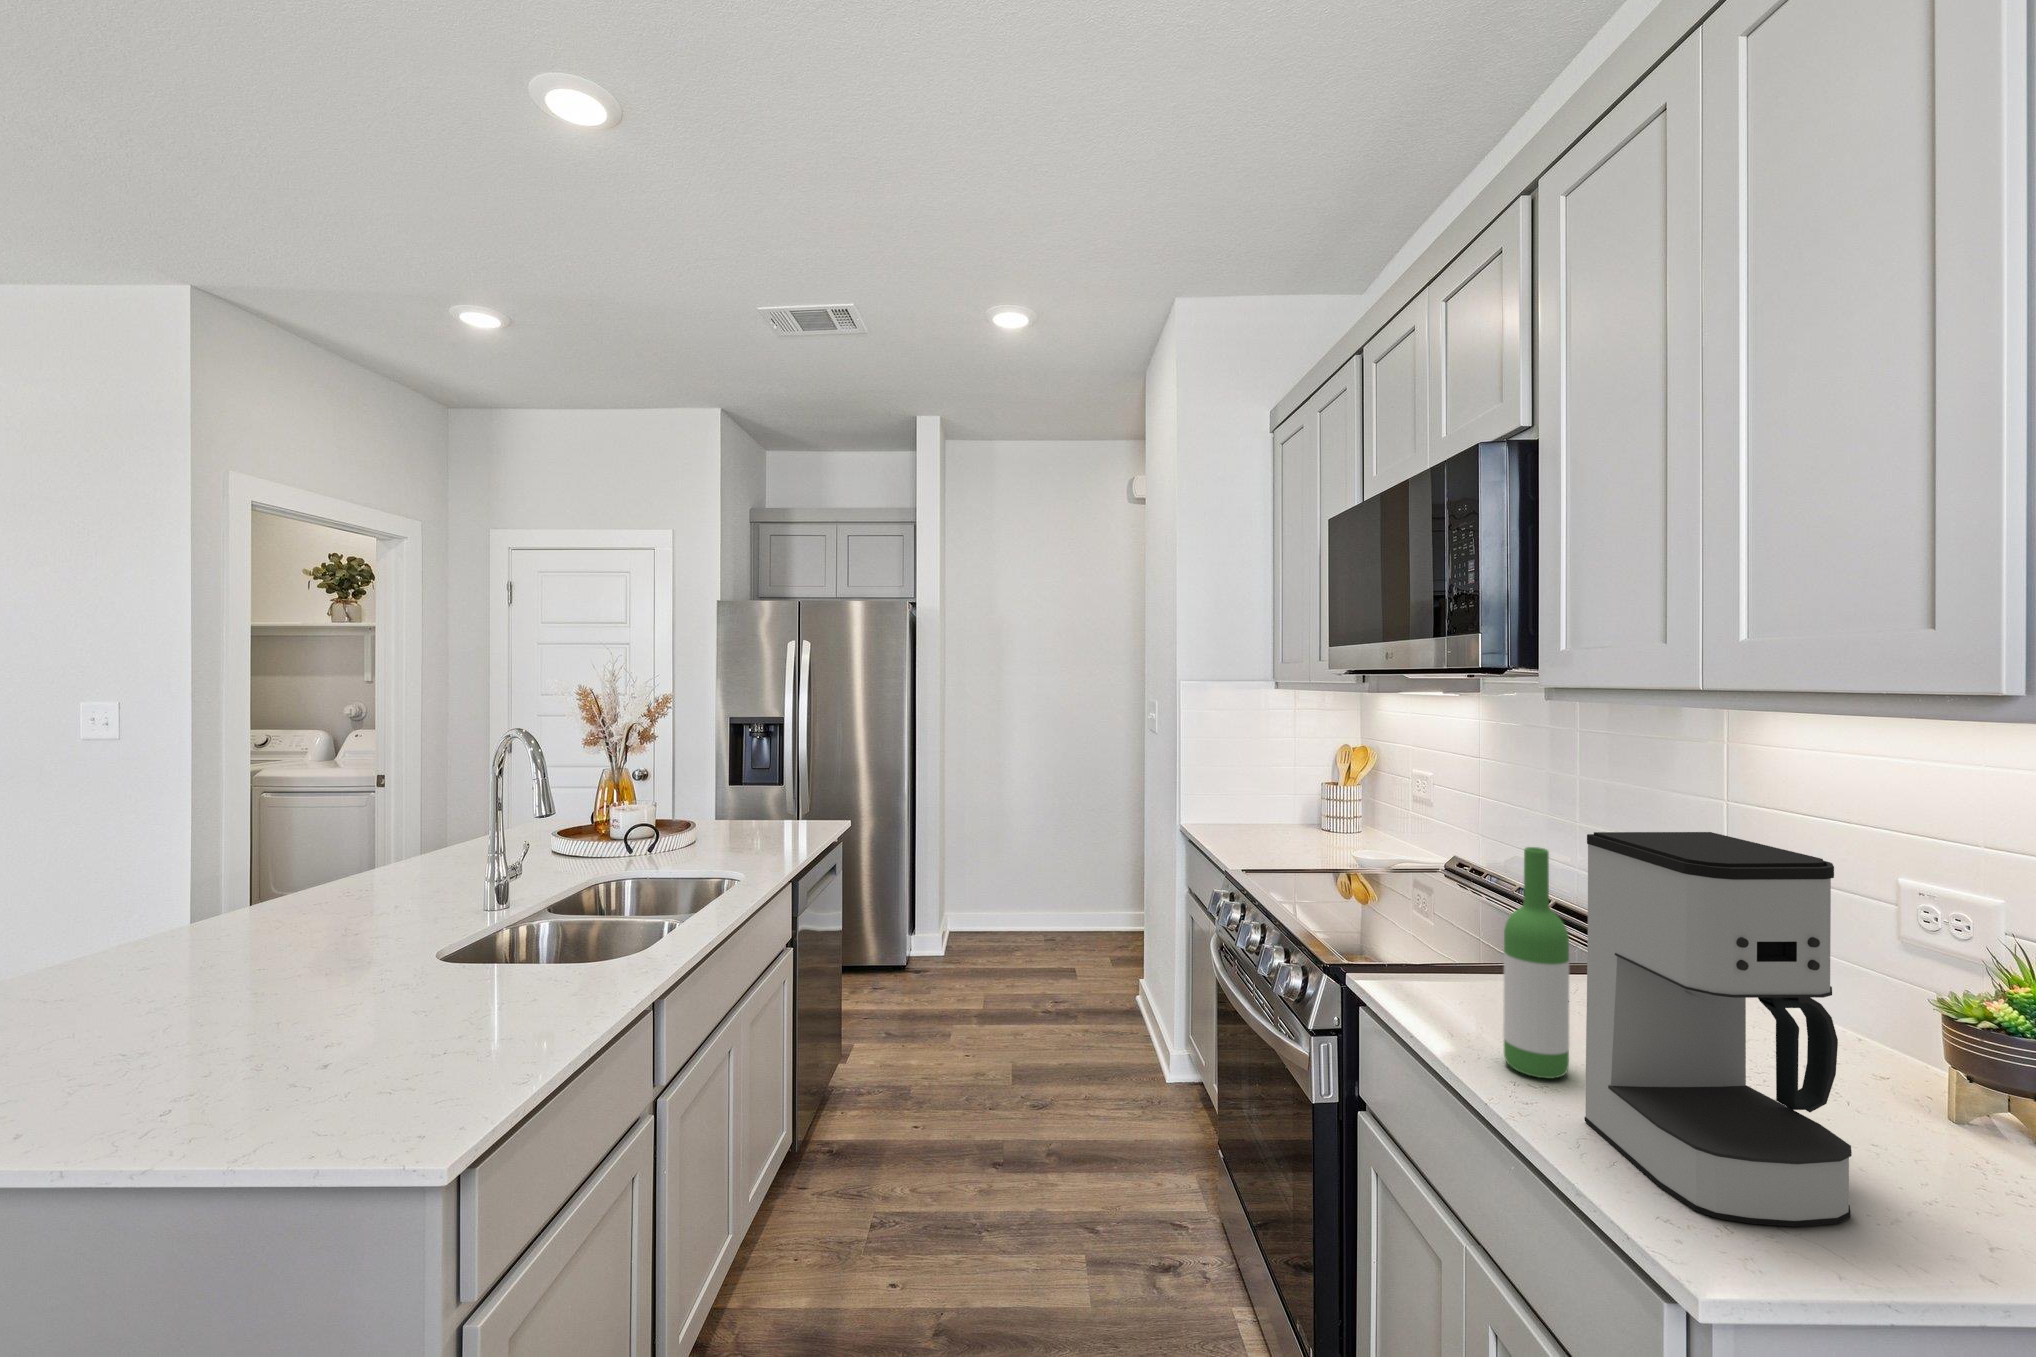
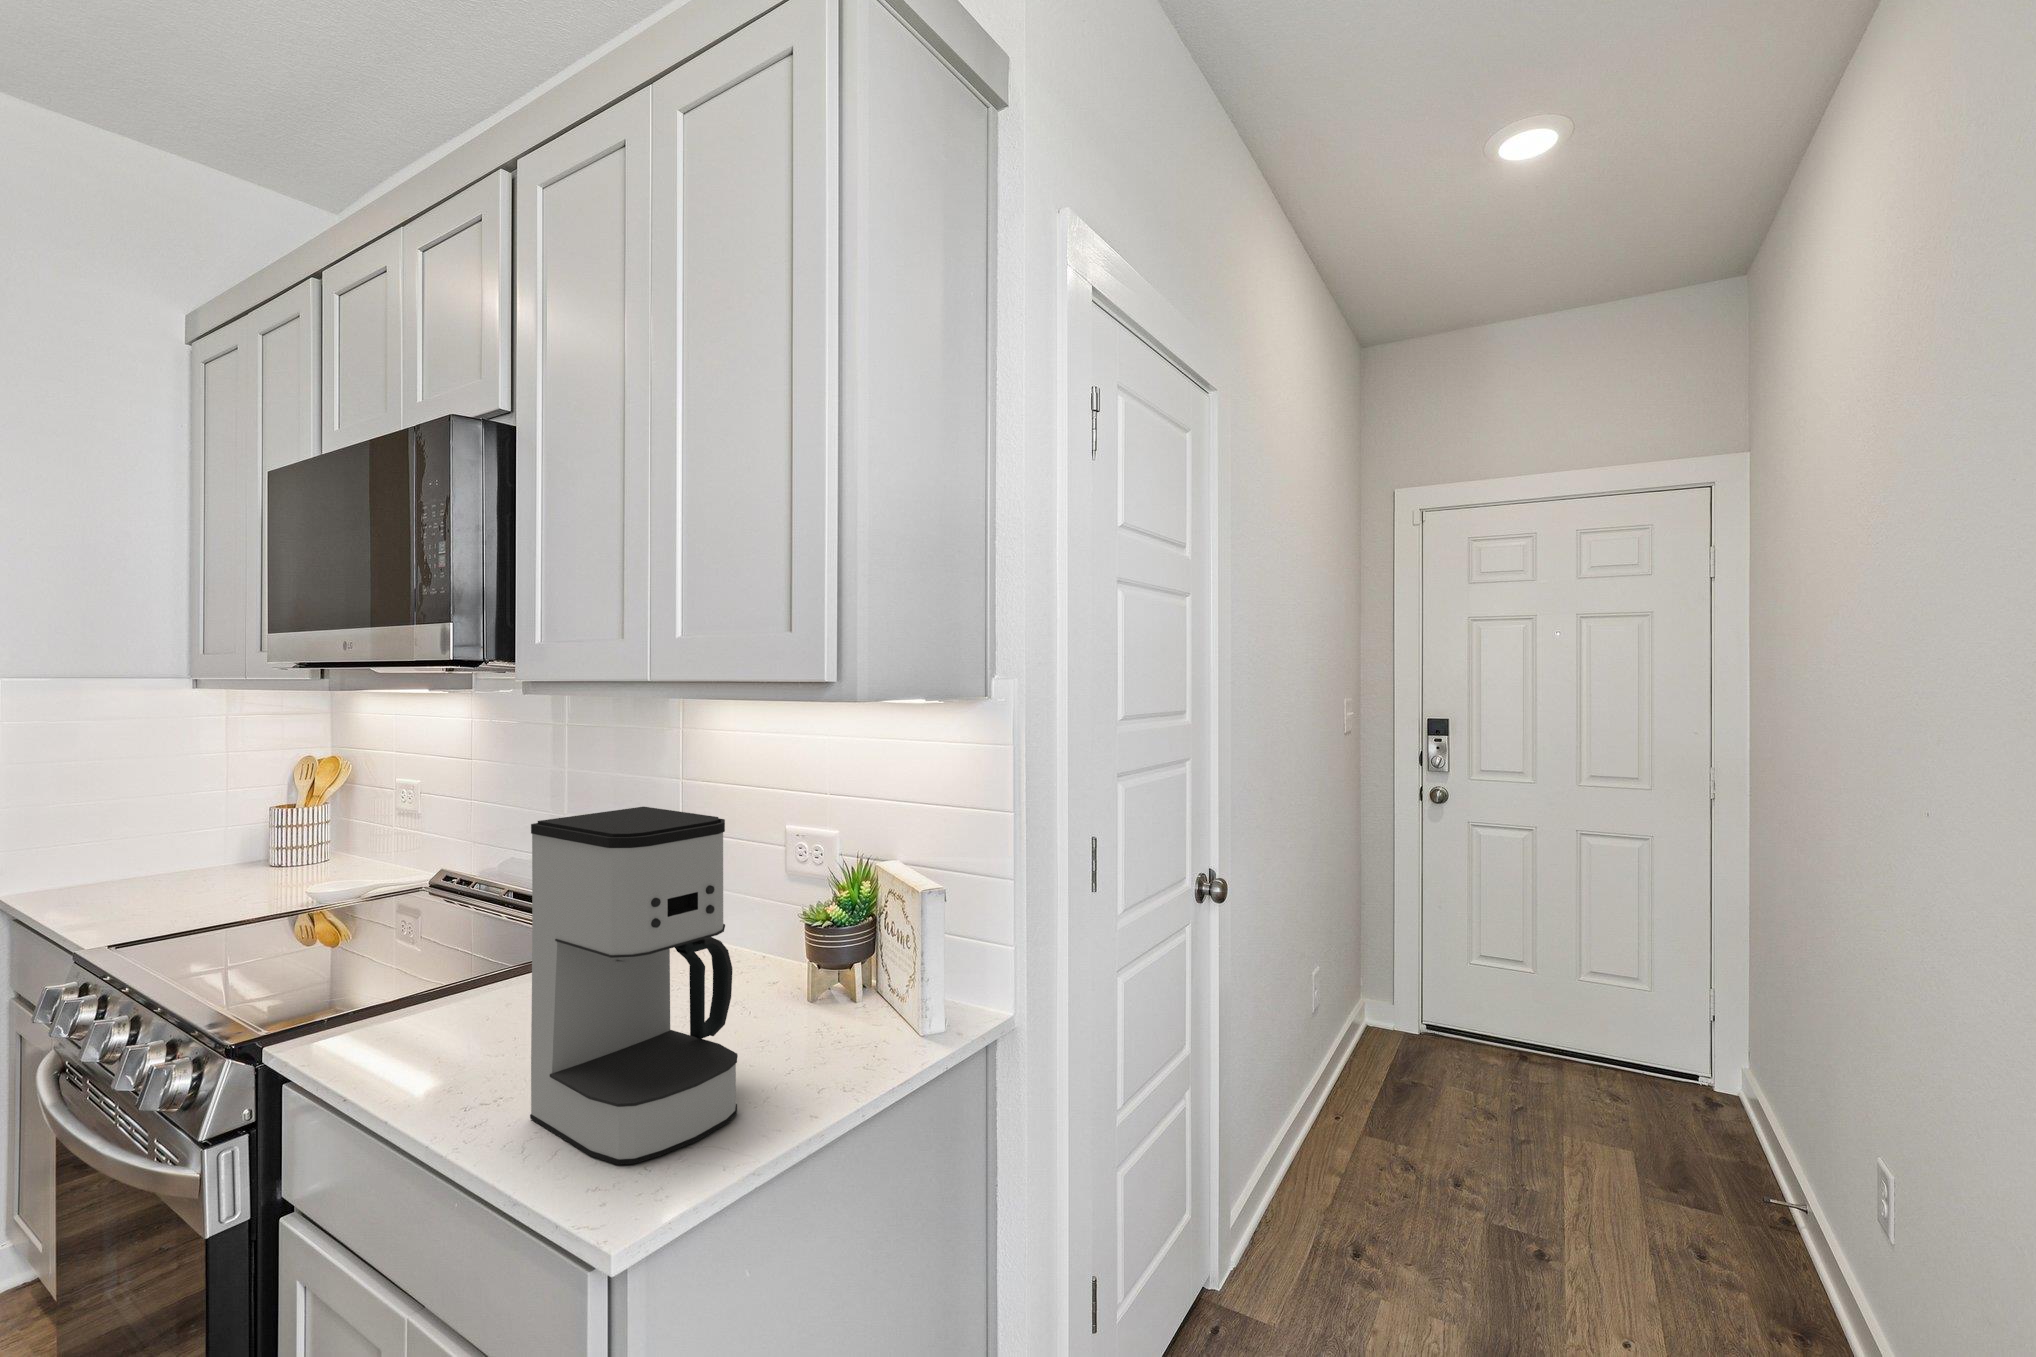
wine bottle: present [1503,847,1569,1078] -> none [453,846,523,1092]

